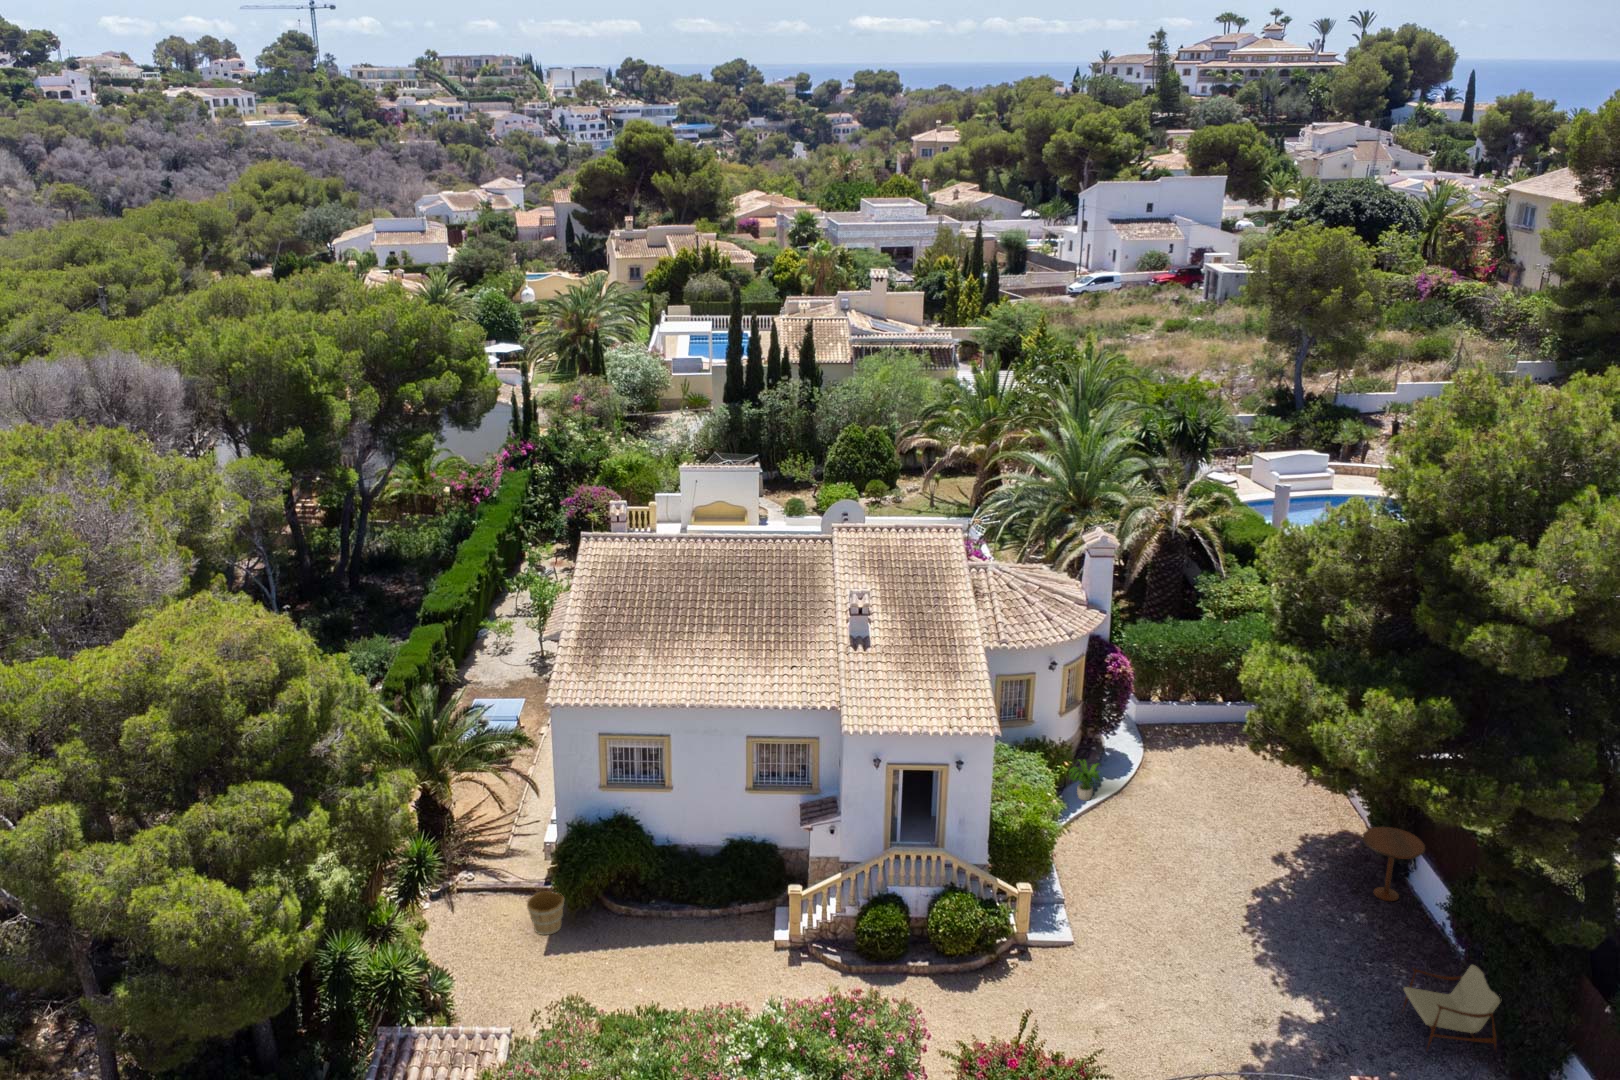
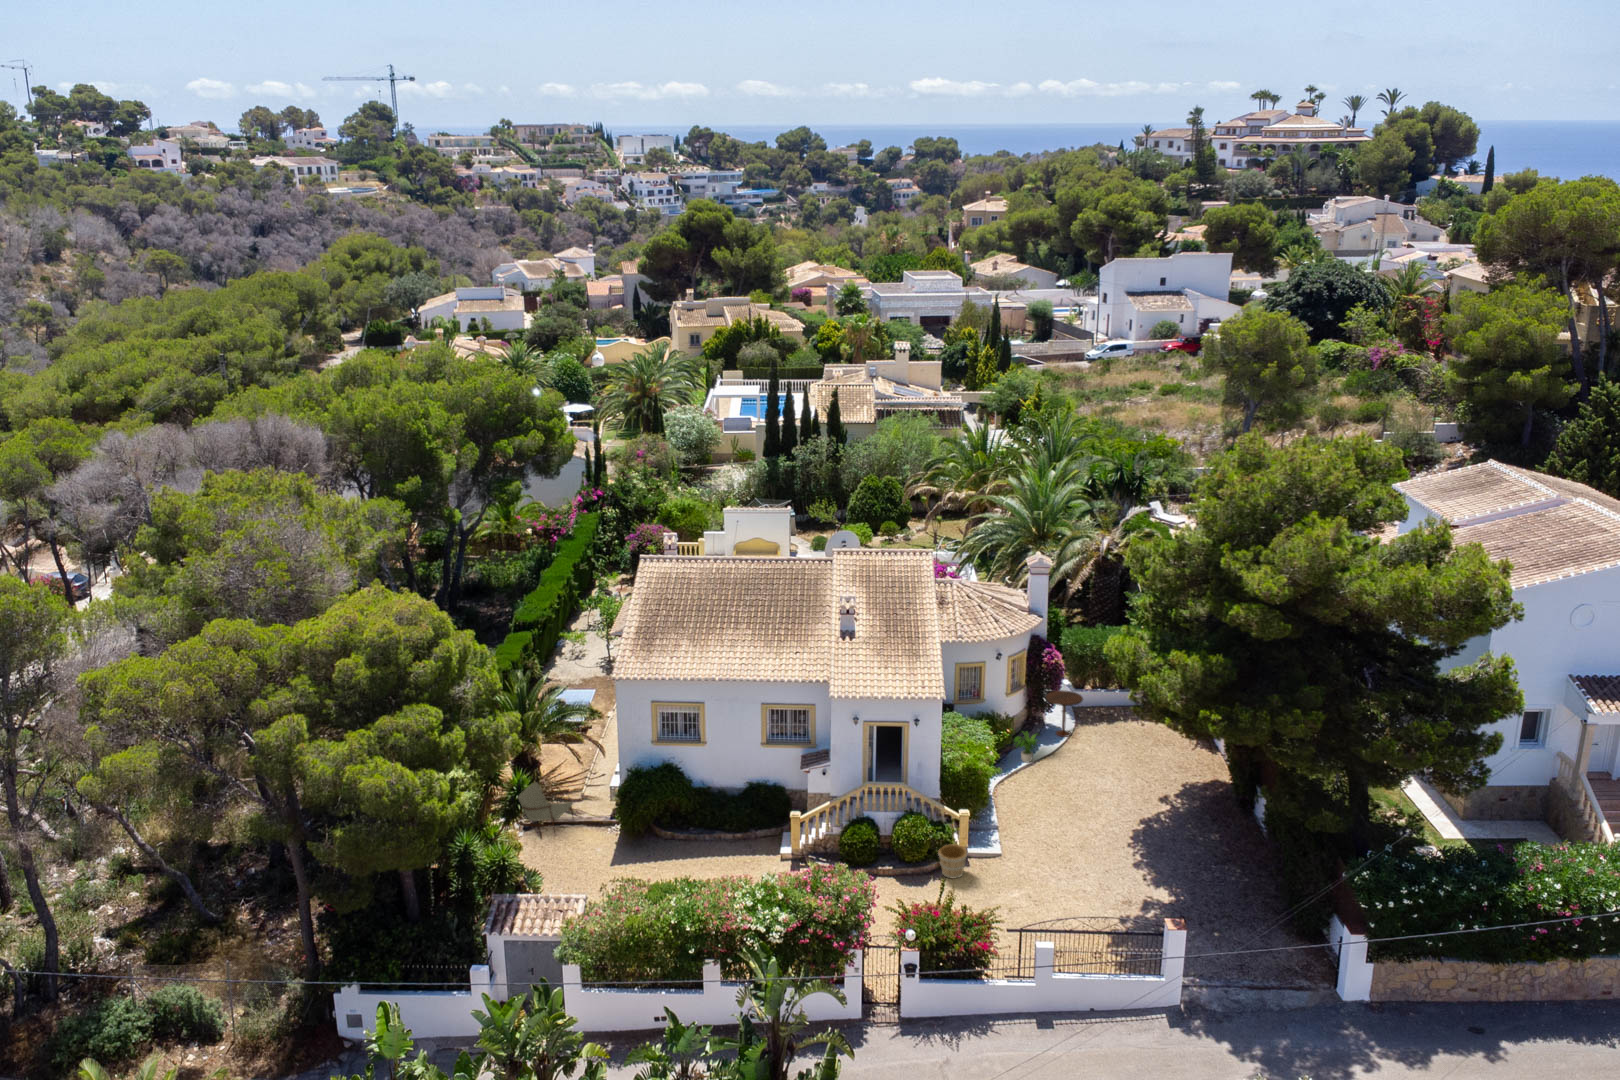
pedestal table: present [1363,827,1425,901] -> present [1046,690,1083,737]
wooden bucket: present [527,891,564,935] -> present [938,844,967,879]
armchair: present [1403,965,1500,1049] -> present [518,783,573,830]

